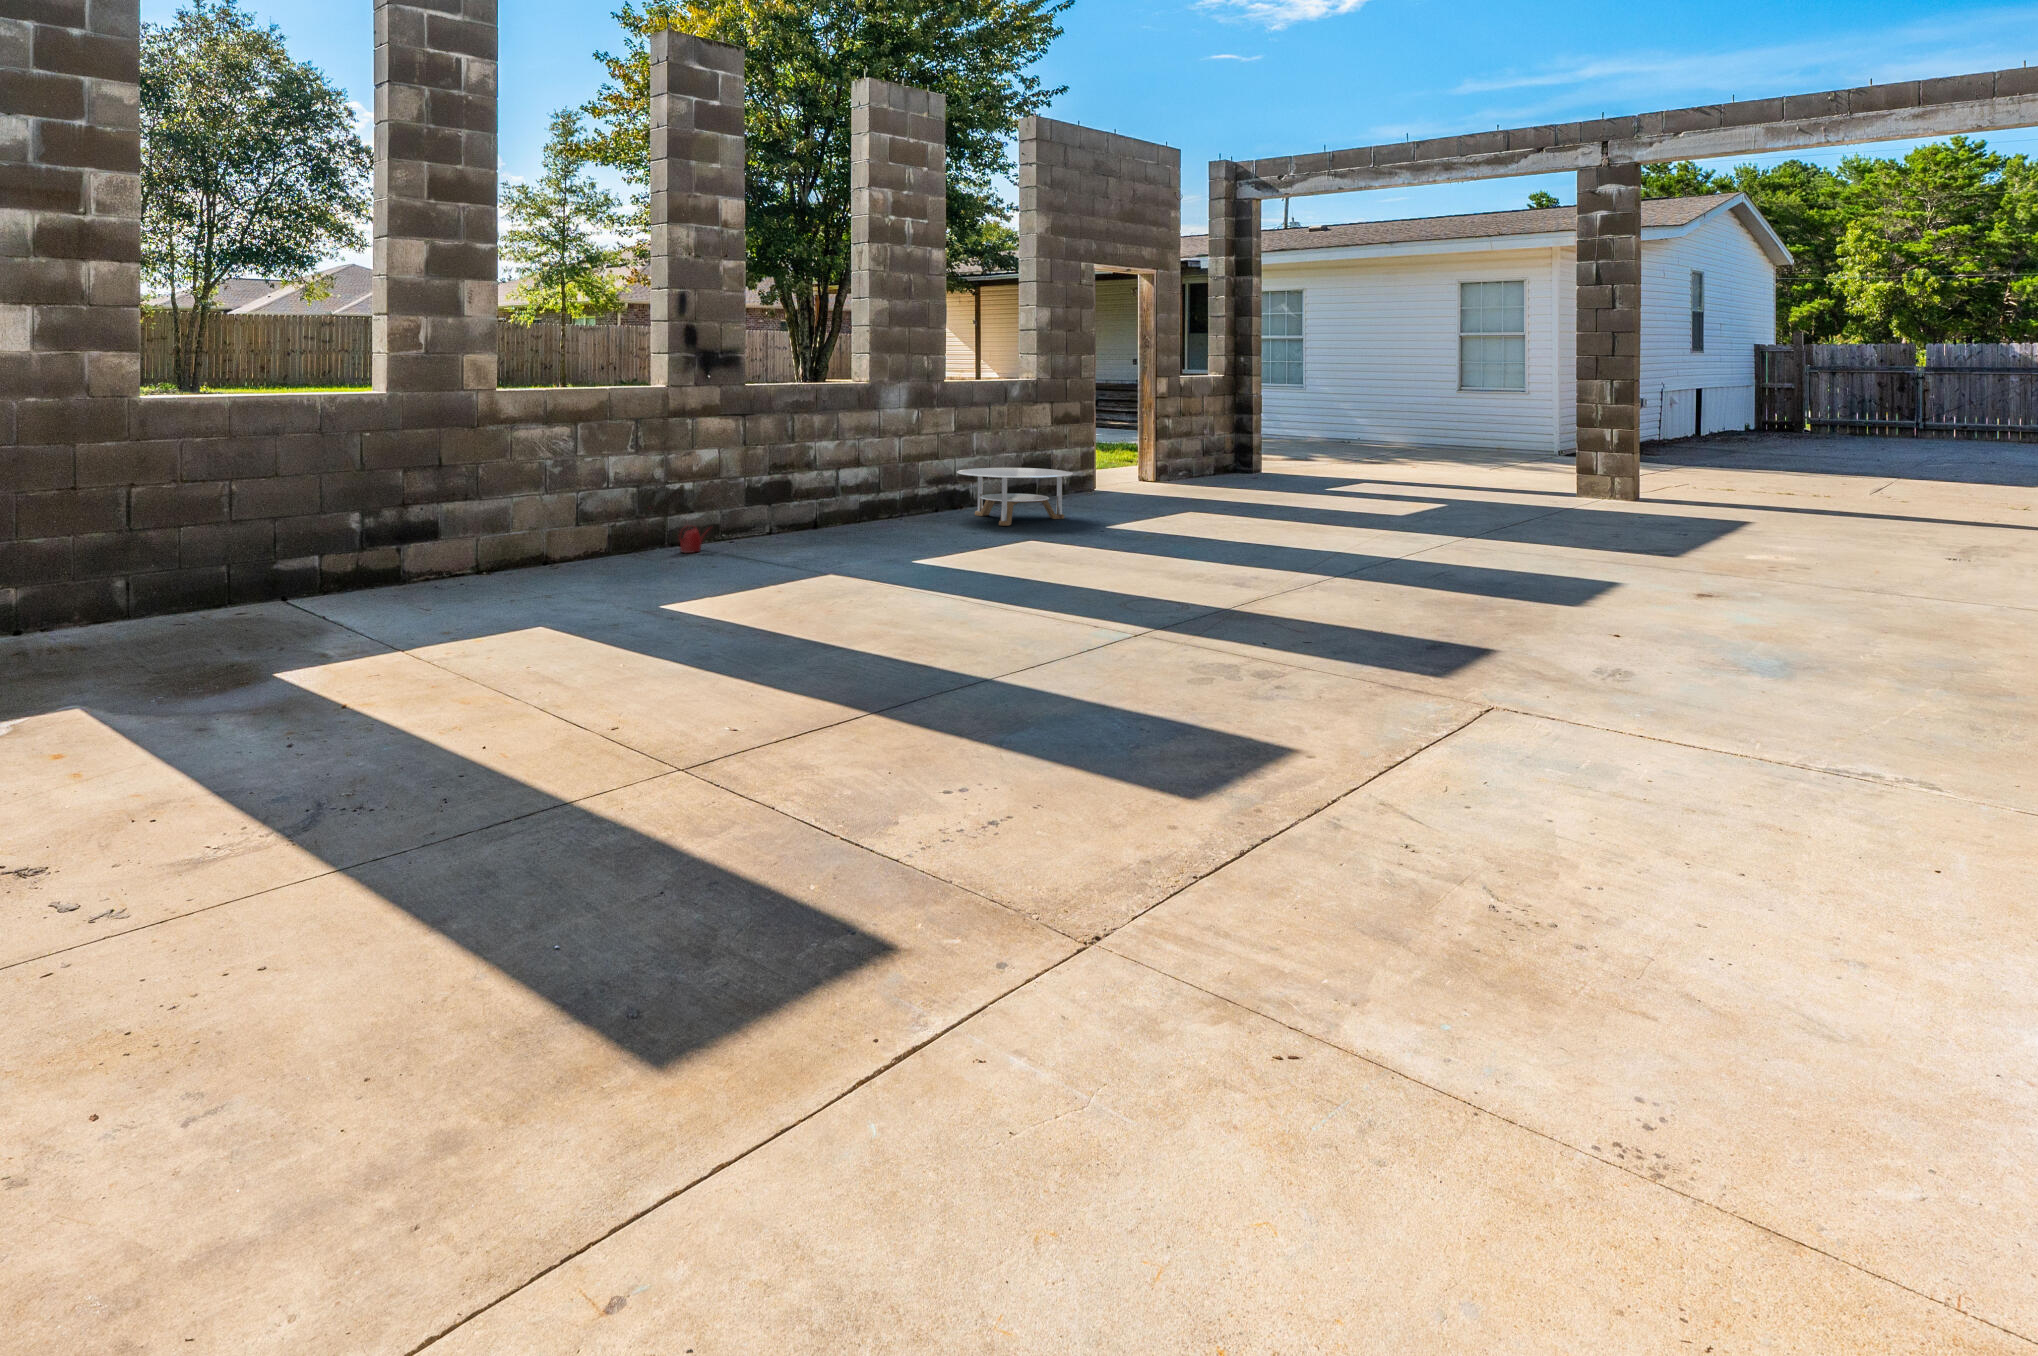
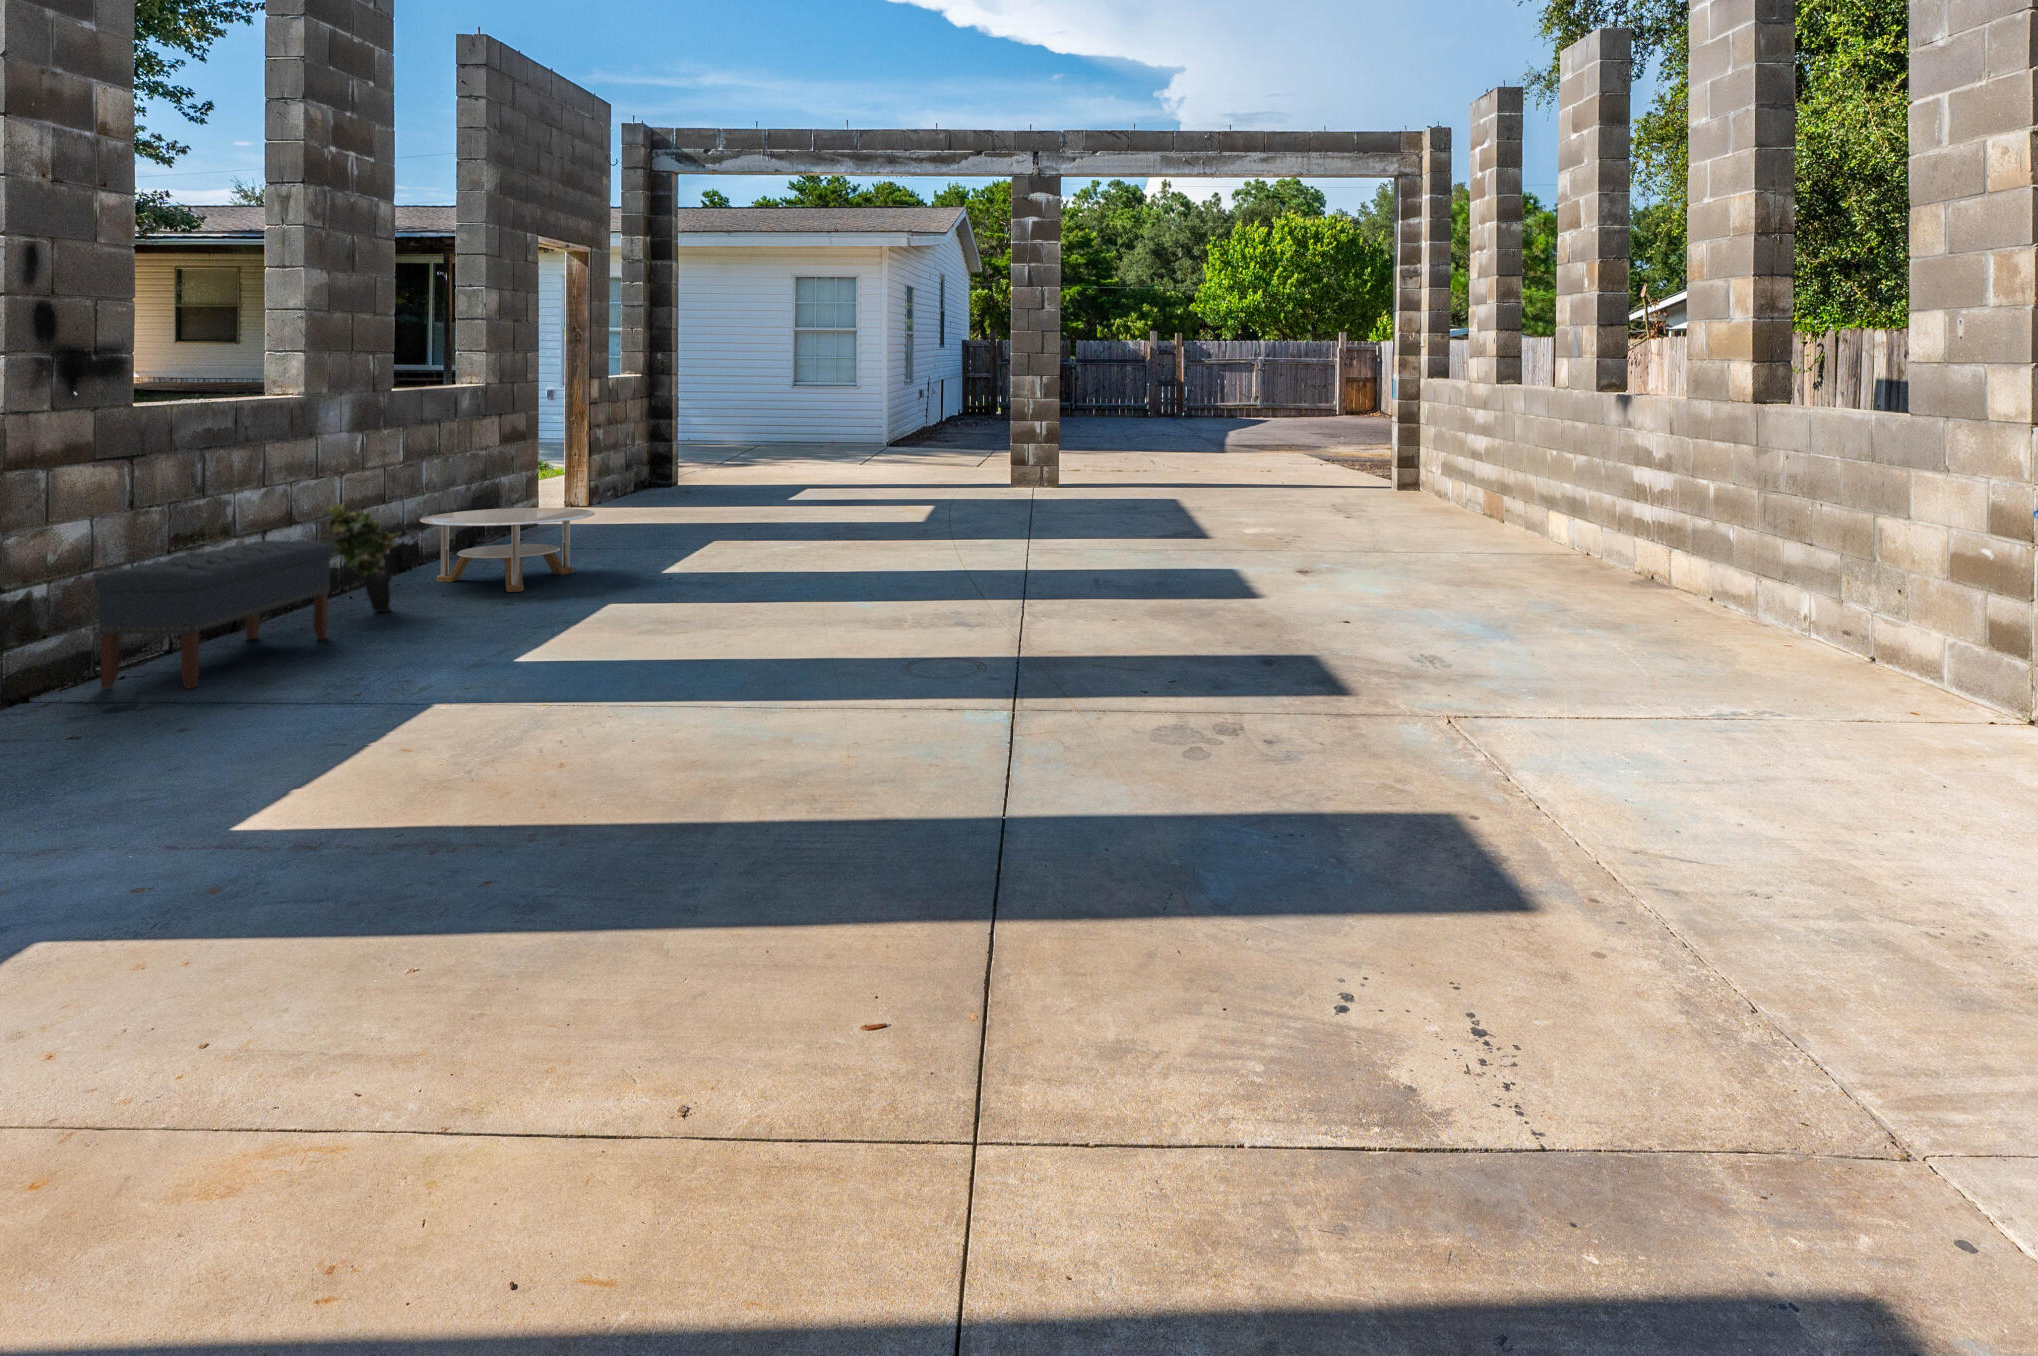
potted plant: none [877,453,923,528] -> present [327,504,399,612]
bench: none [719,473,861,551] -> present [95,540,333,689]
watering can: present [680,527,709,553] -> none [33,657,92,713]

